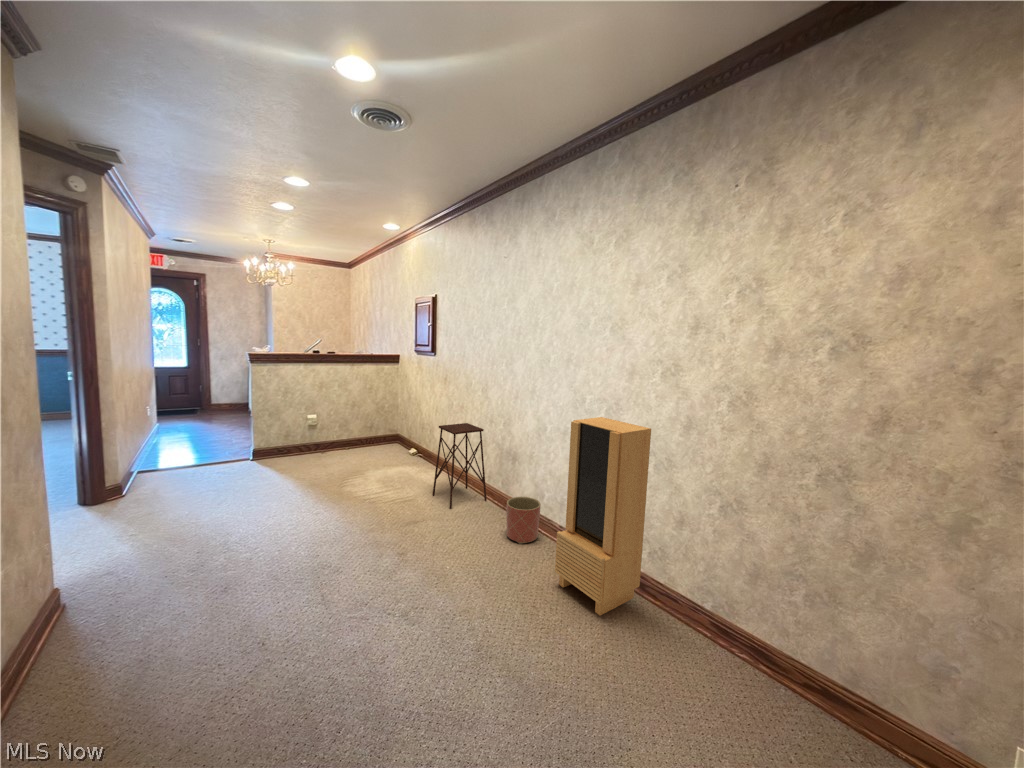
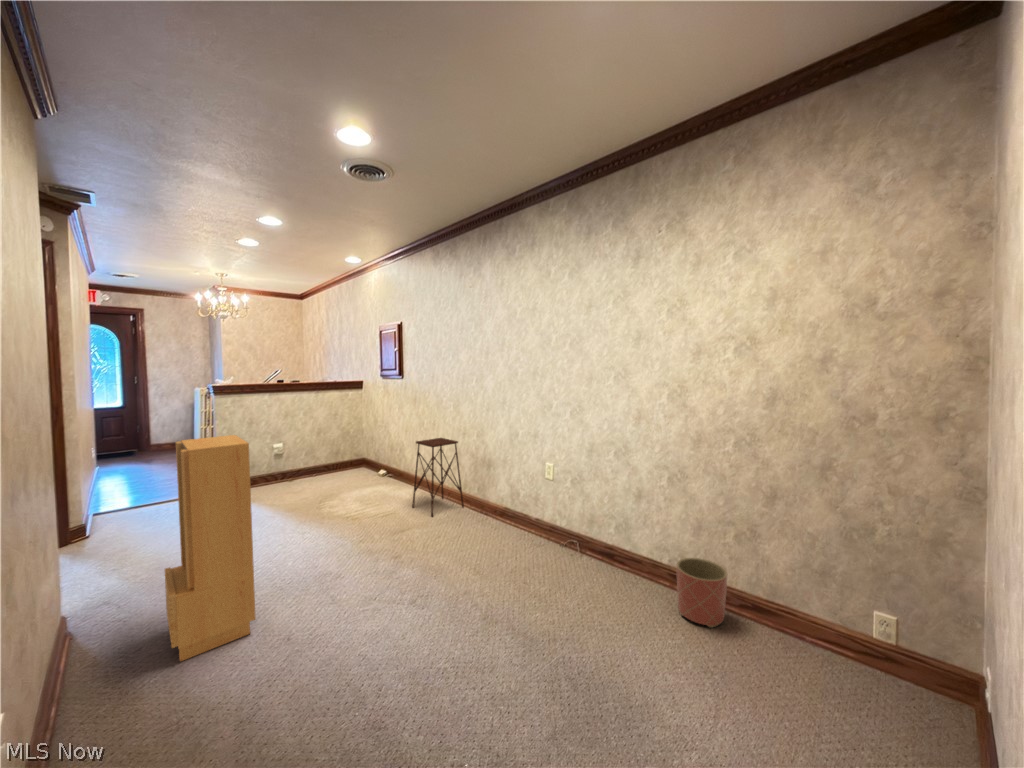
storage cabinet: present [555,417,651,616] -> present [165,435,256,661]
planter: present [506,497,541,544] -> present [677,558,727,627]

